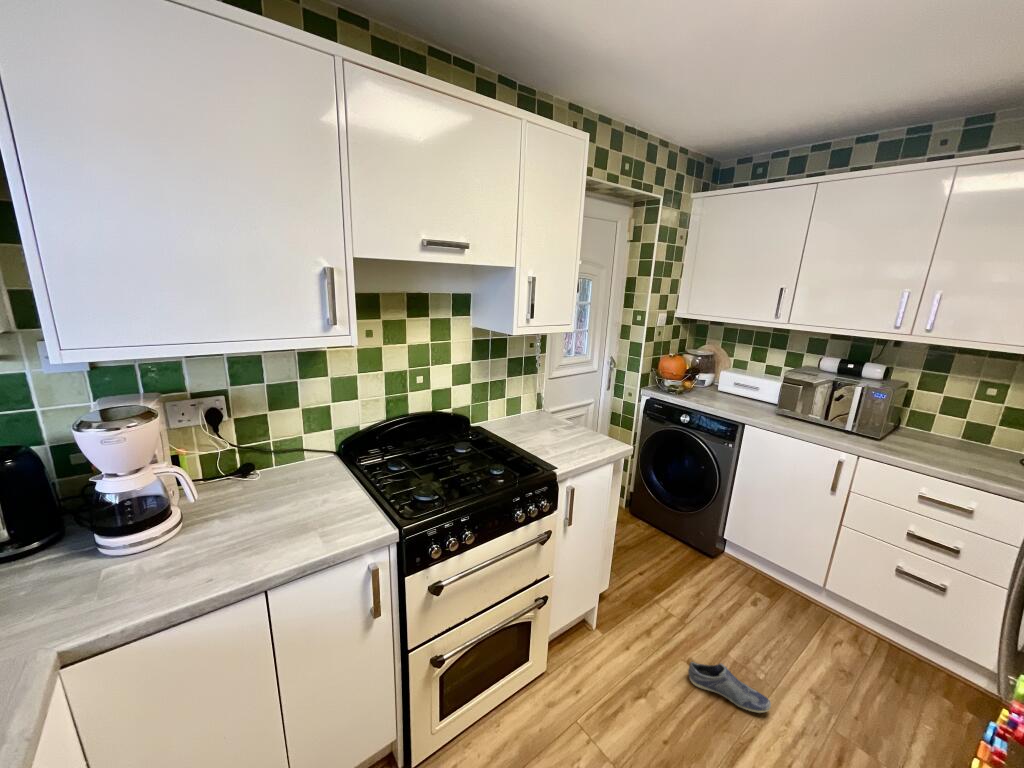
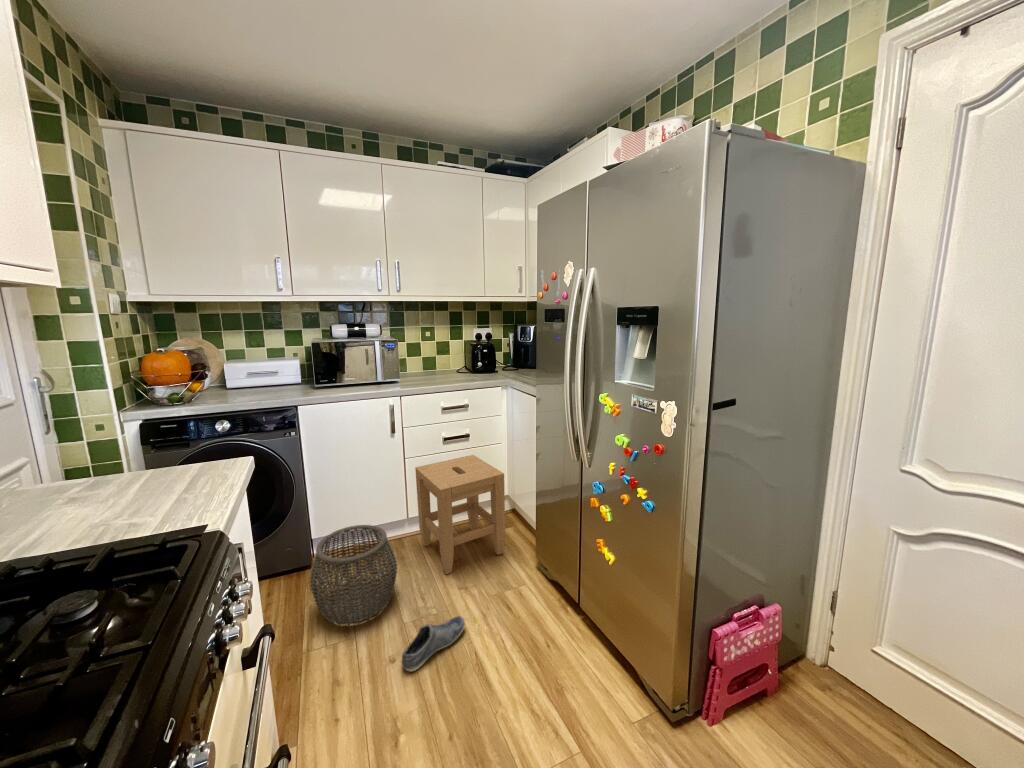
woven basket: none [680,538,762,630] -> present [310,525,397,625]
stool: none [814,541,963,728] -> present [415,455,505,574]

